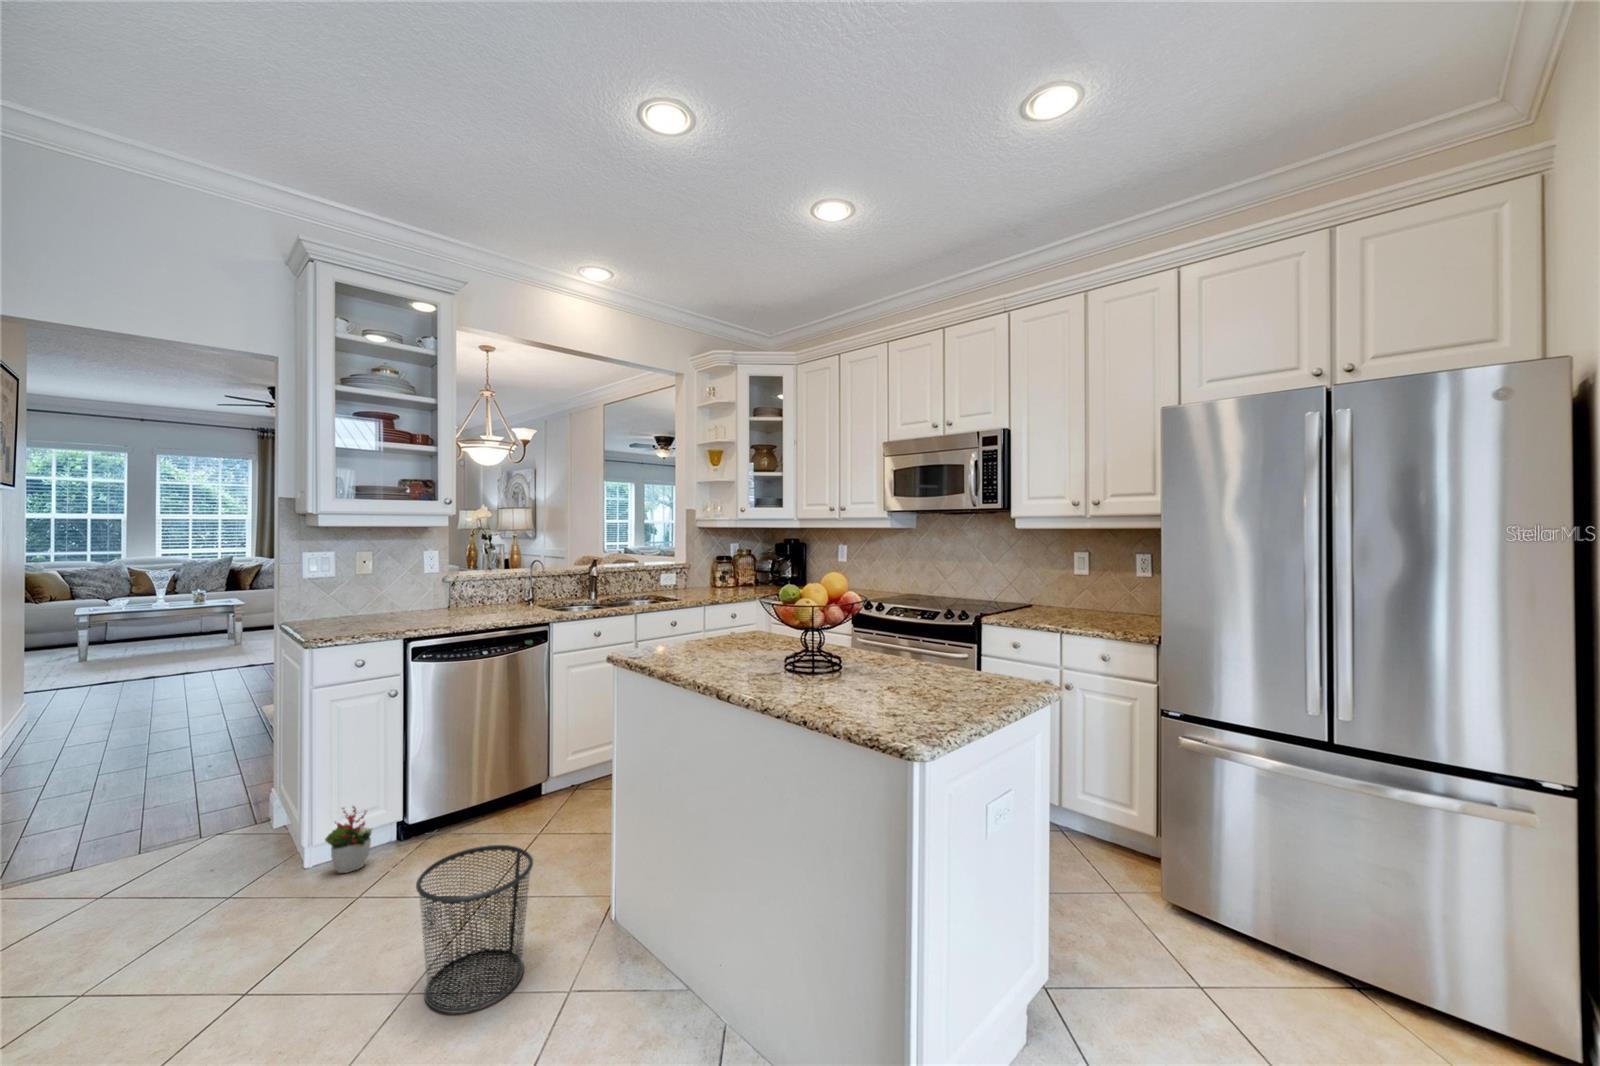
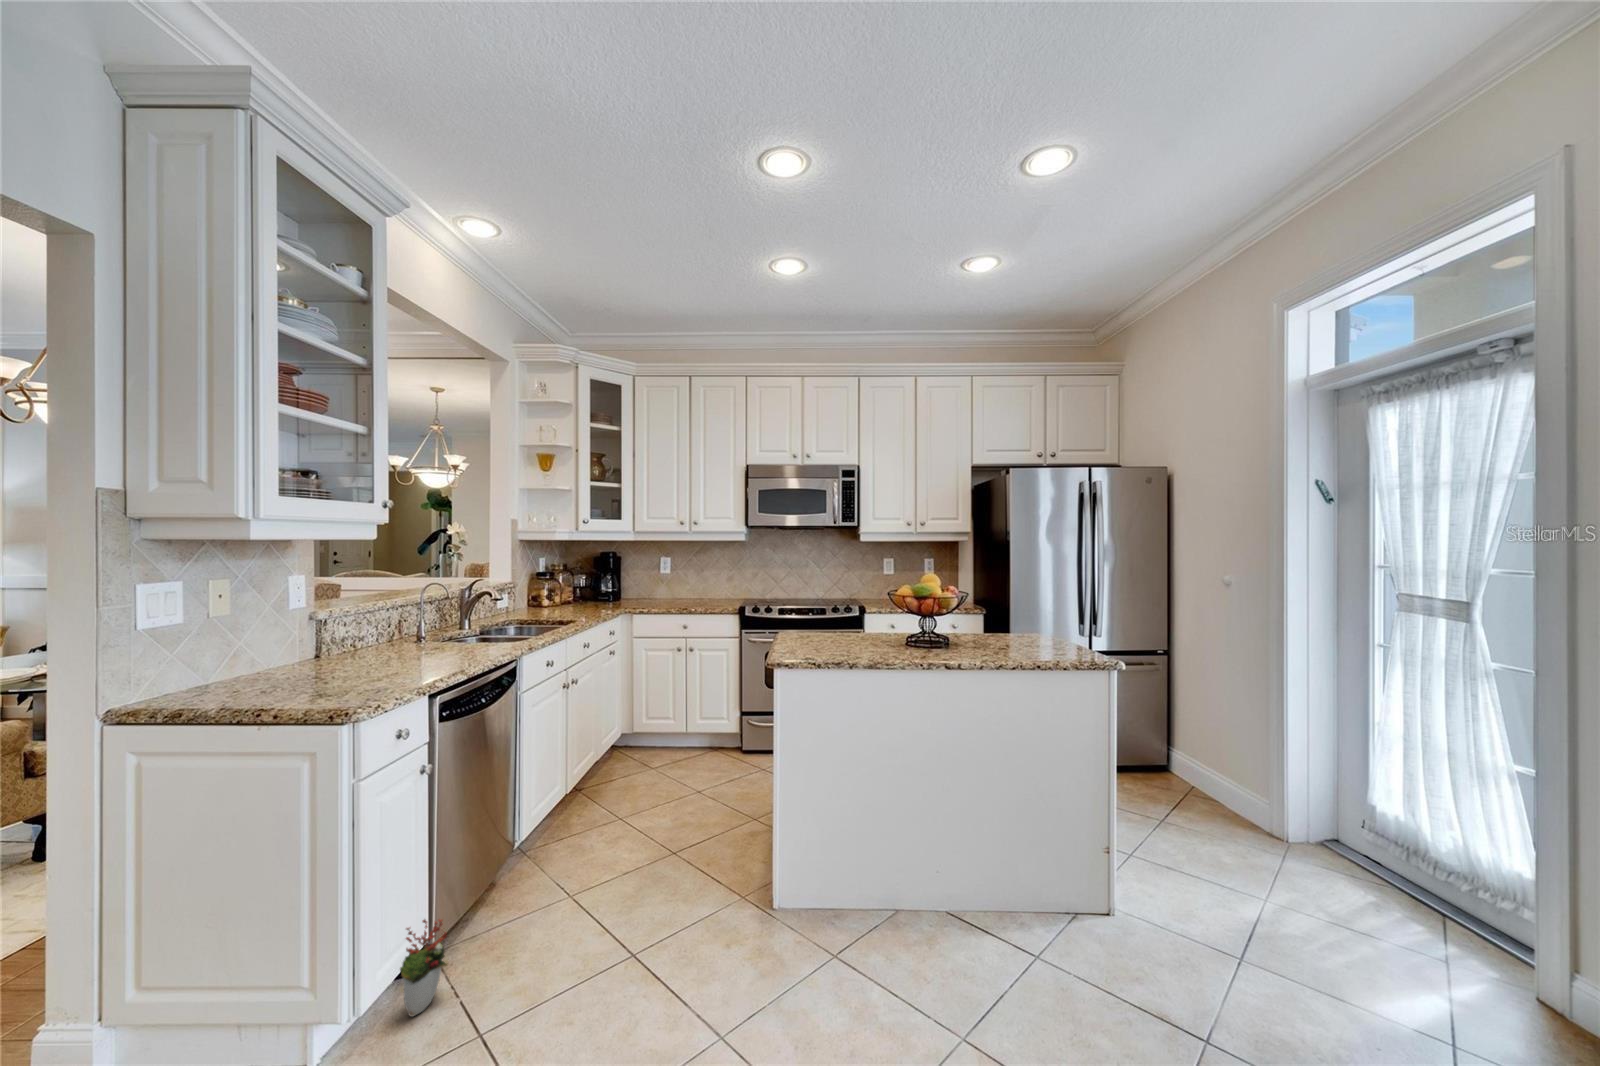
trash can: present [416,845,533,1012] -> none [710,852,811,1014]

